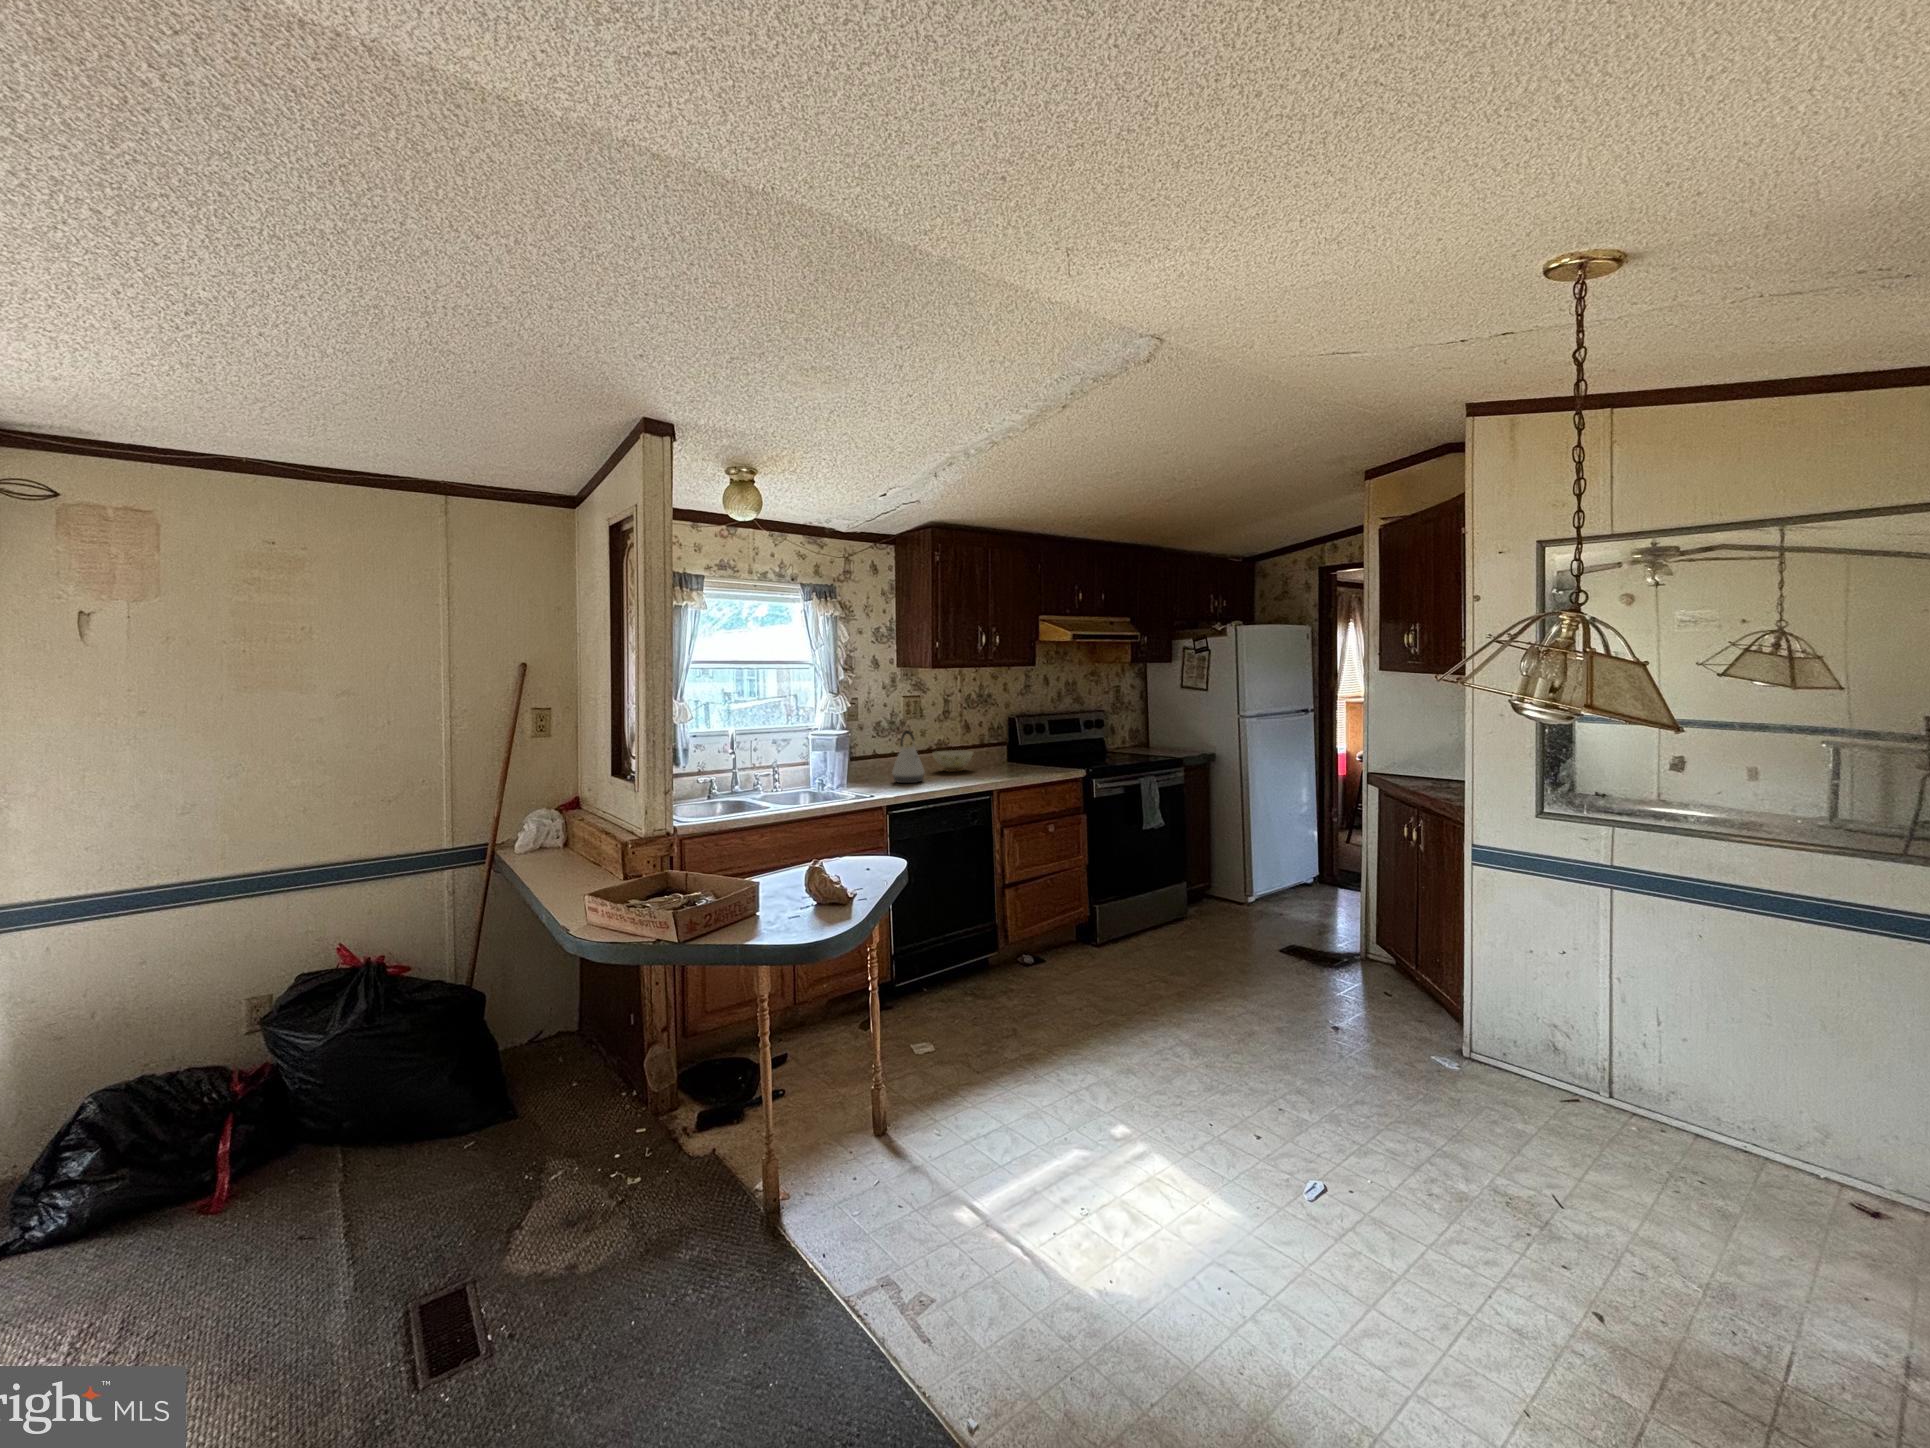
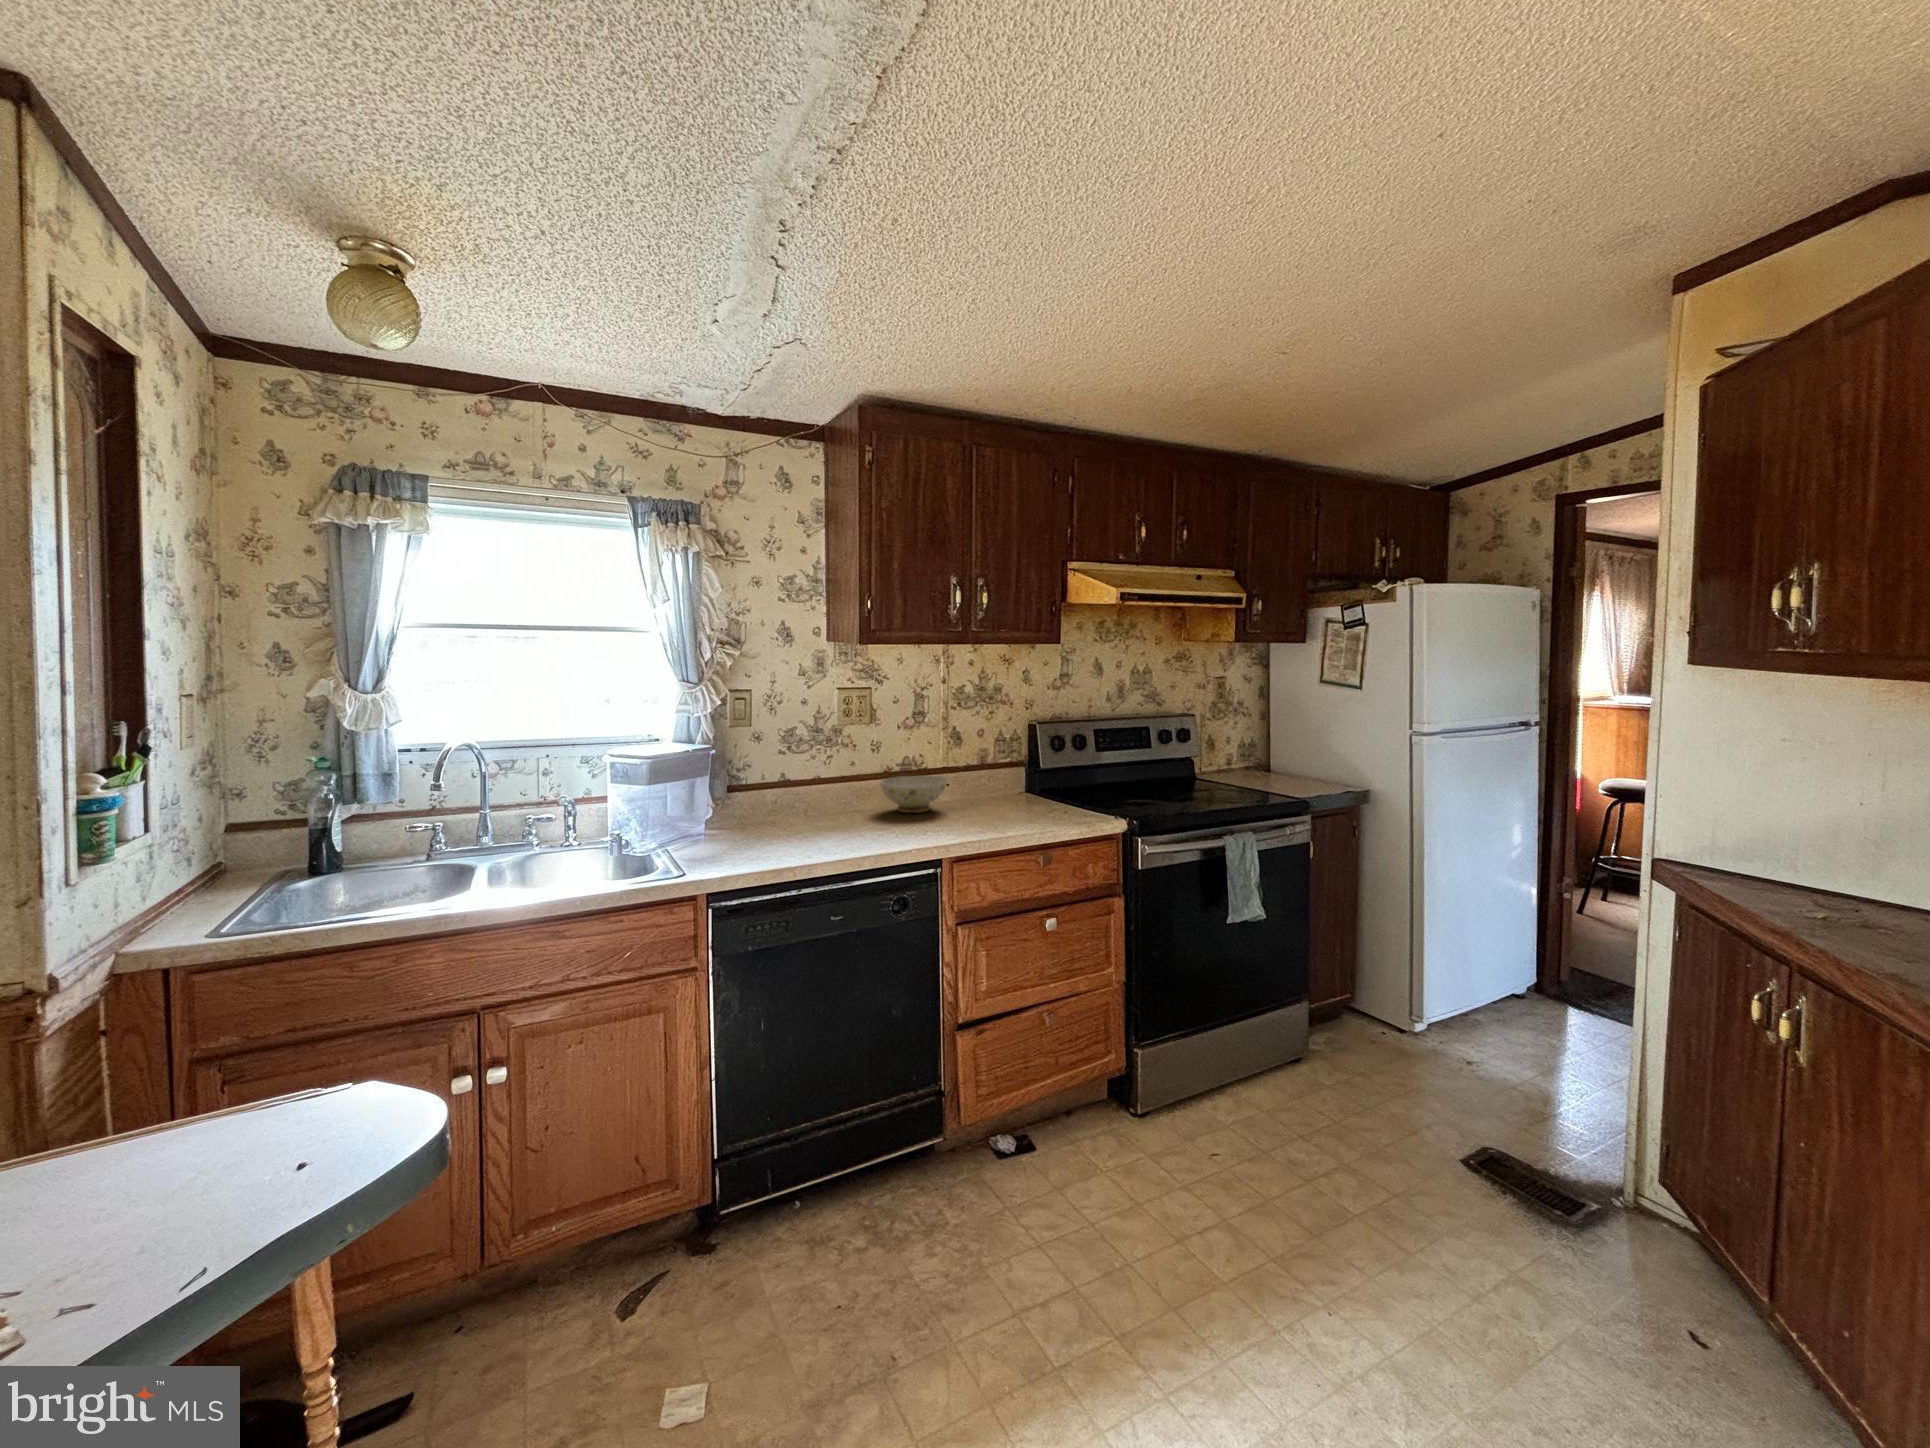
kettle: present [892,731,924,783] -> none [780,749,837,840]

